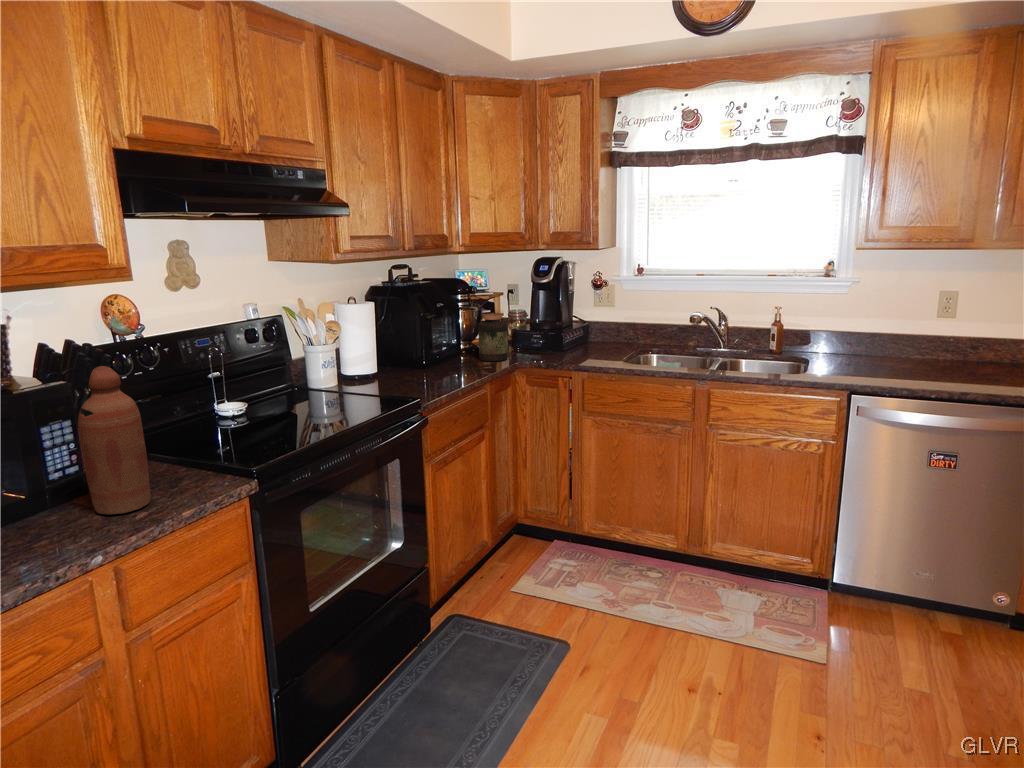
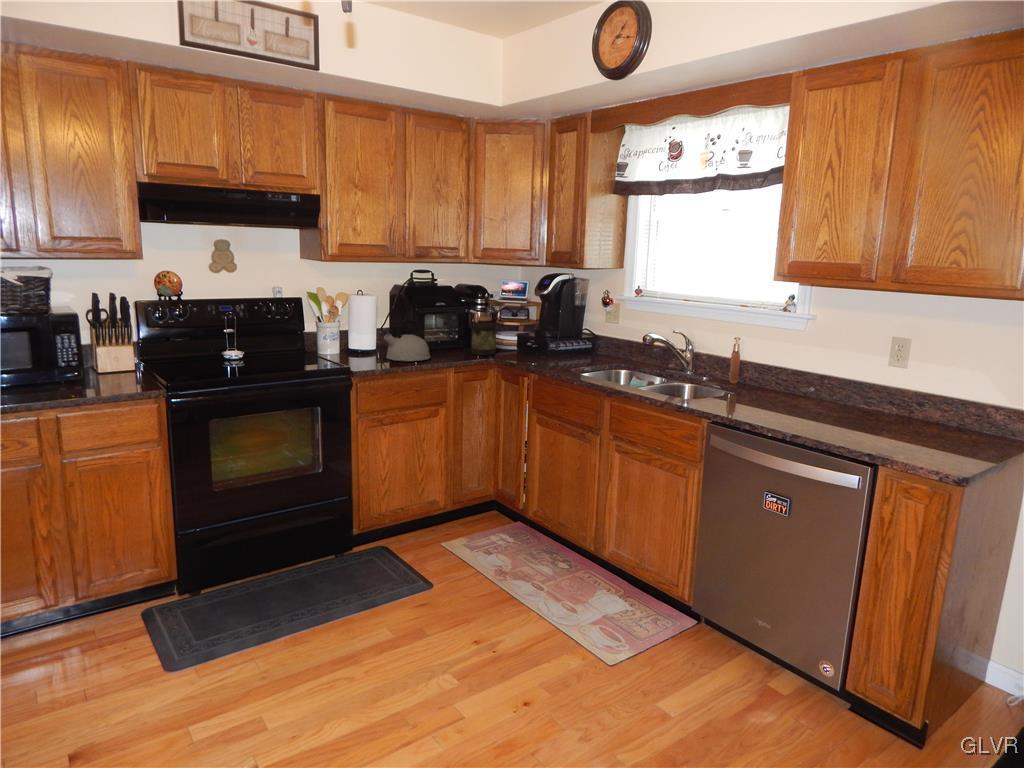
kettle: none [407,328,463,382] -> present [384,319,431,361]
bottle: present [78,366,151,515] -> none [61,304,102,390]

